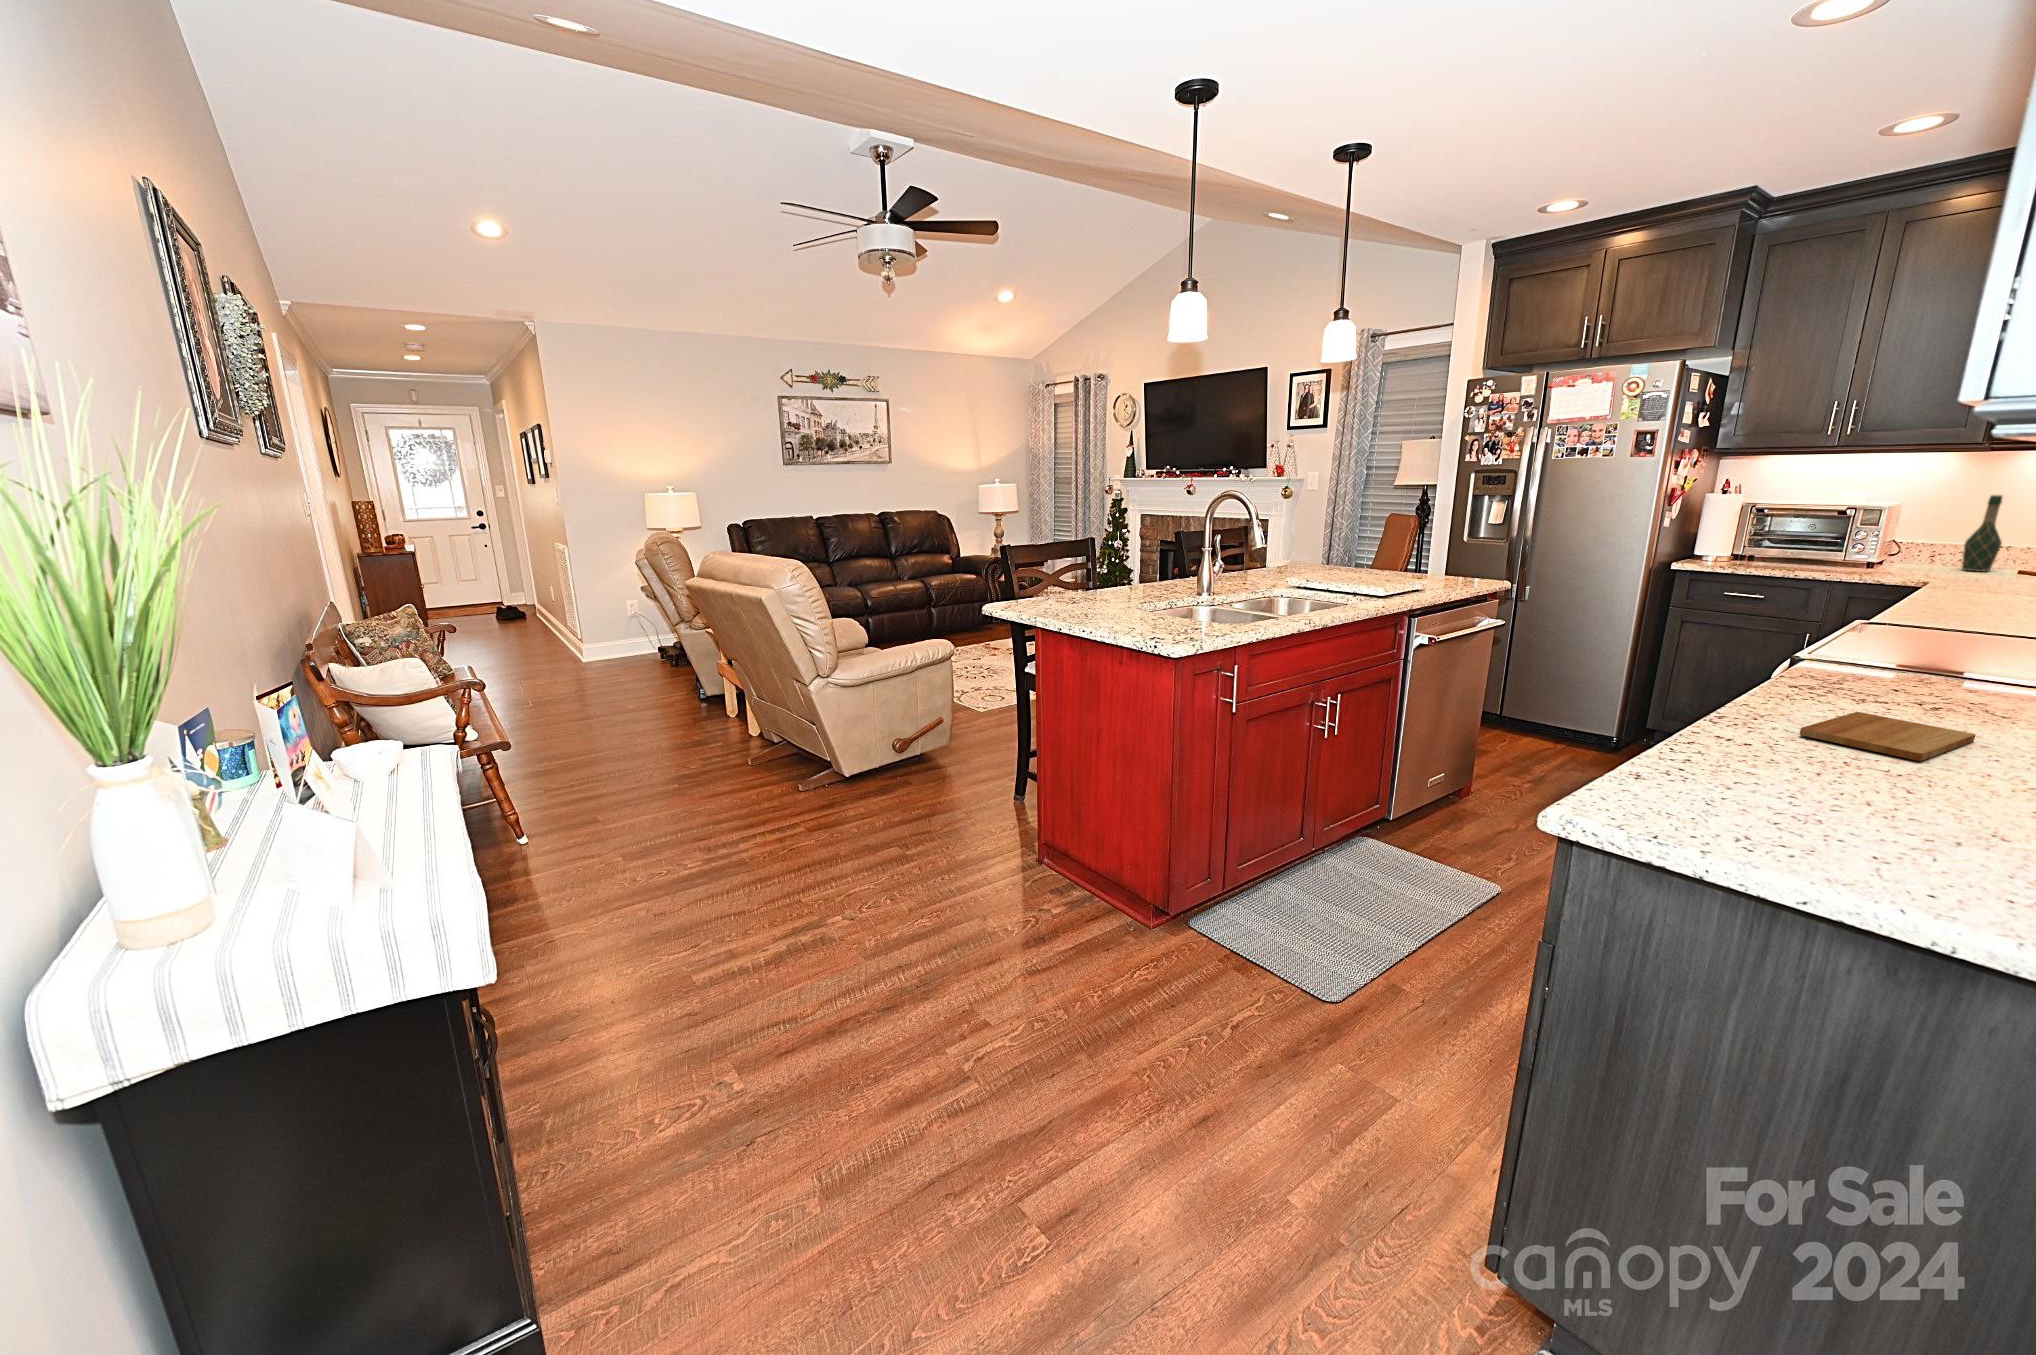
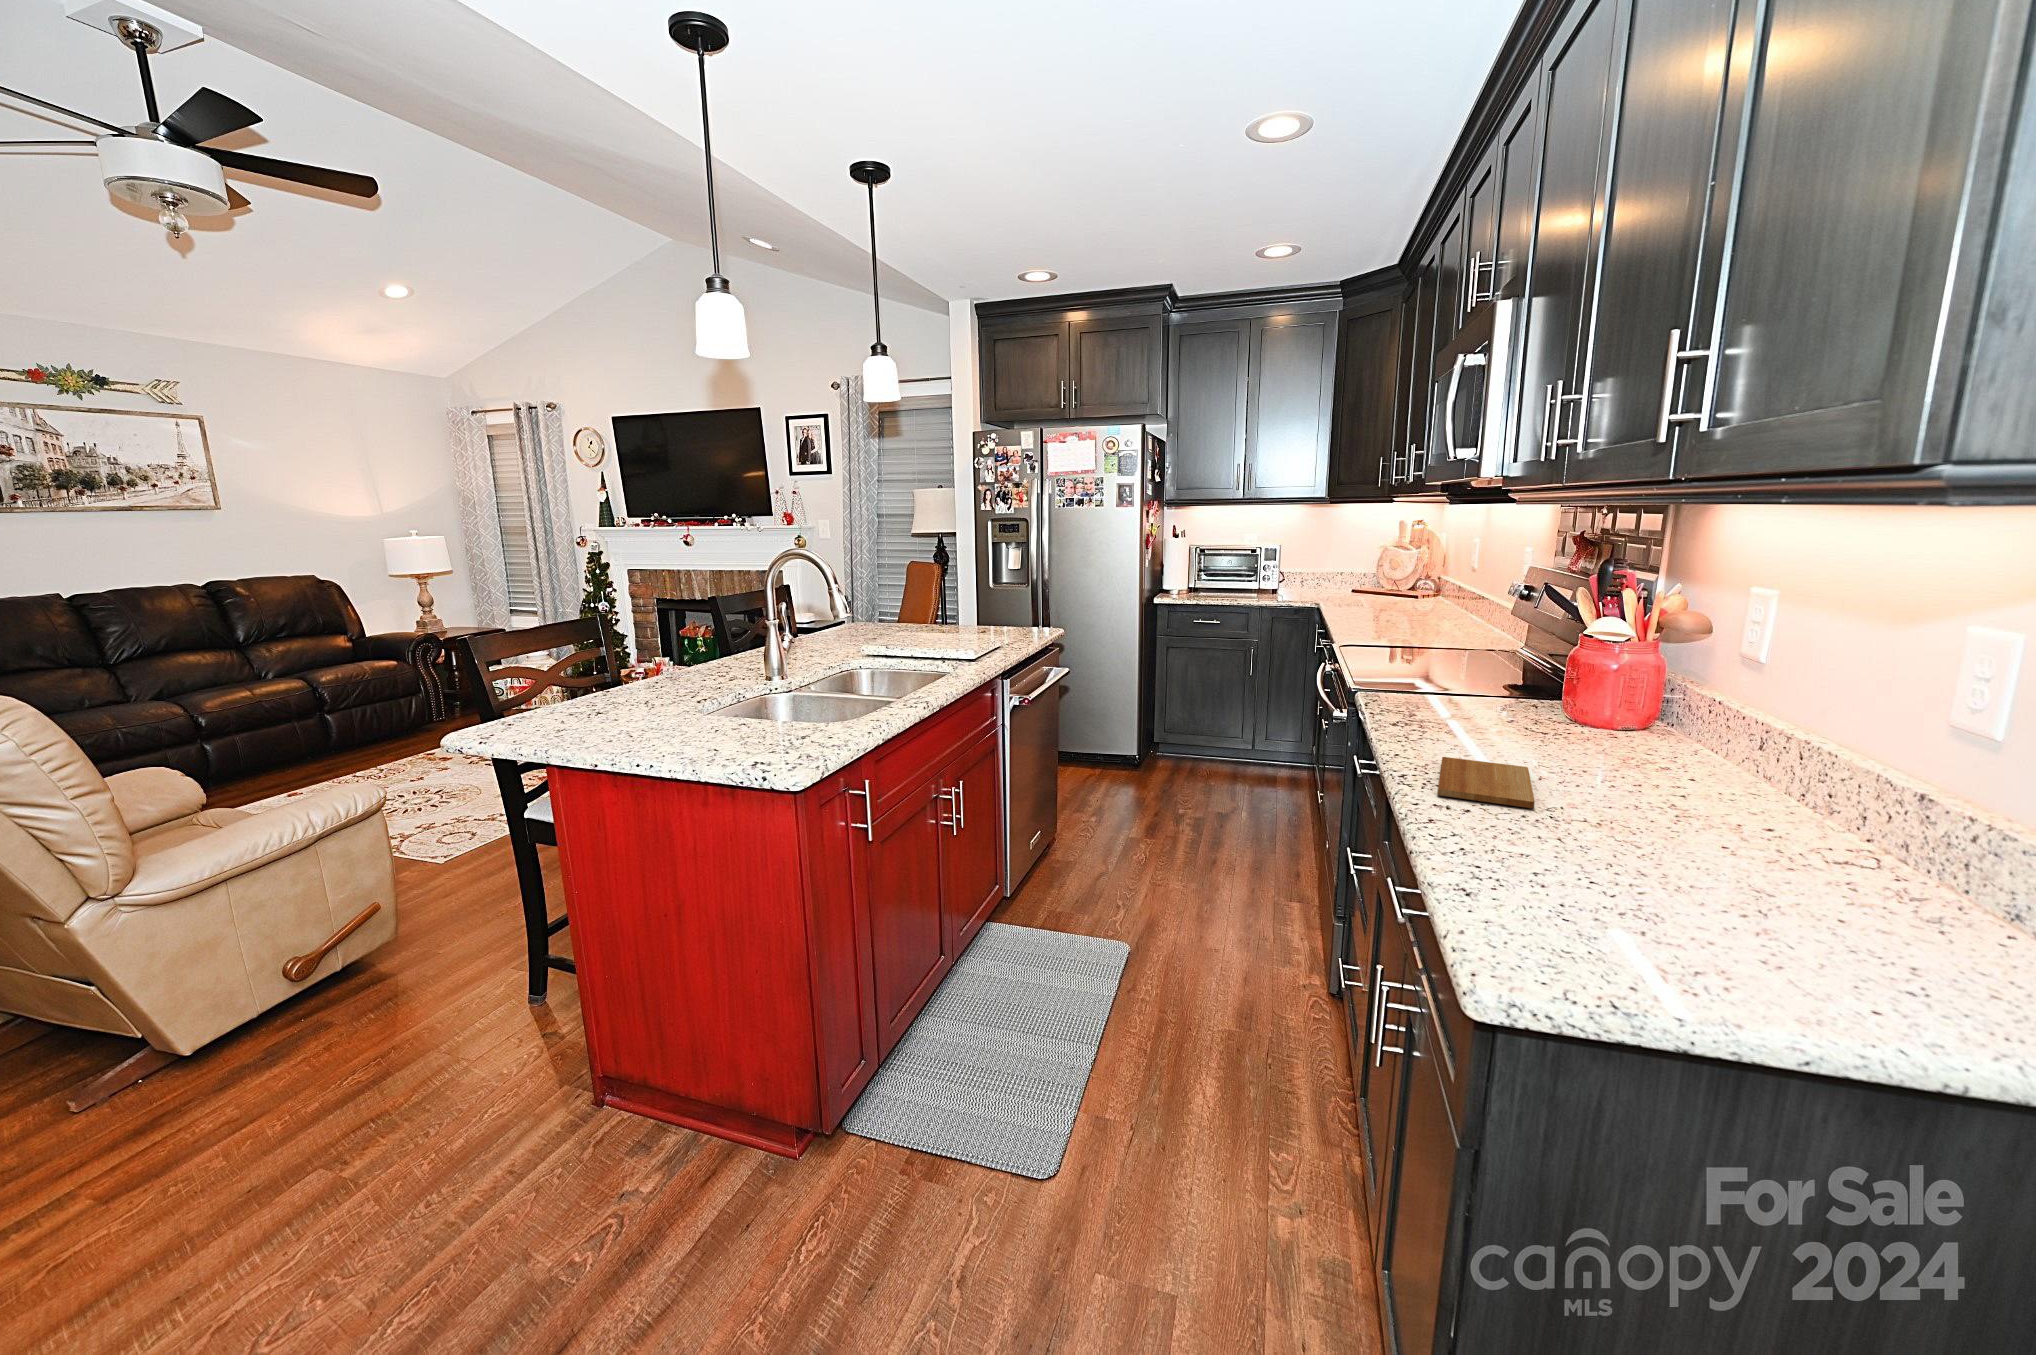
wine bottle: present [1962,495,2002,572] -> none [1320,536,1339,592]

